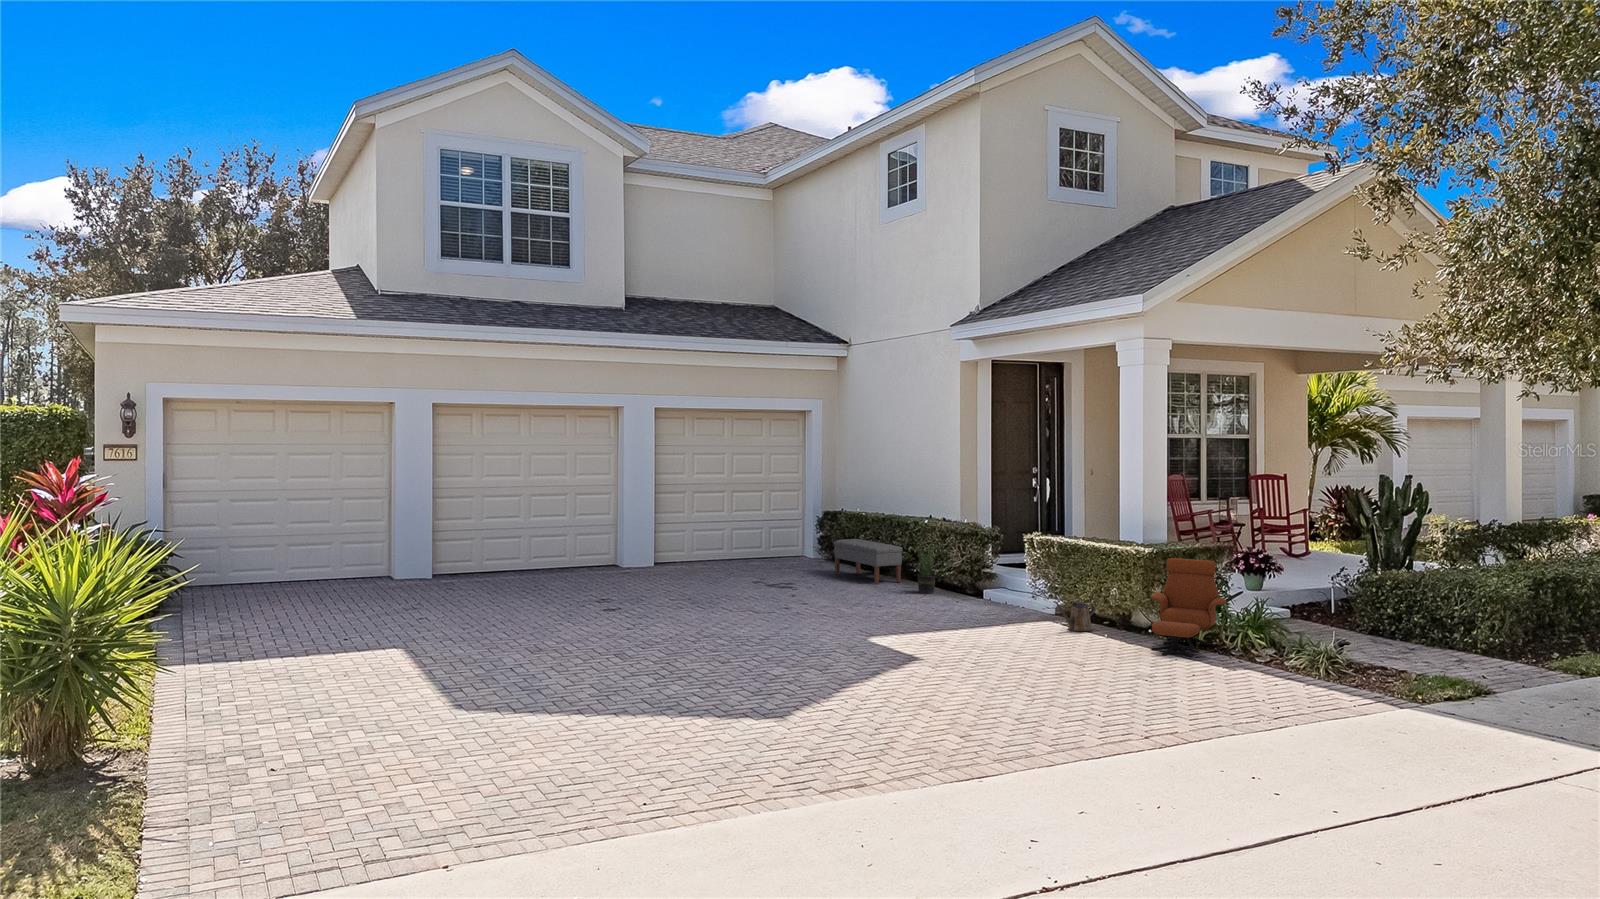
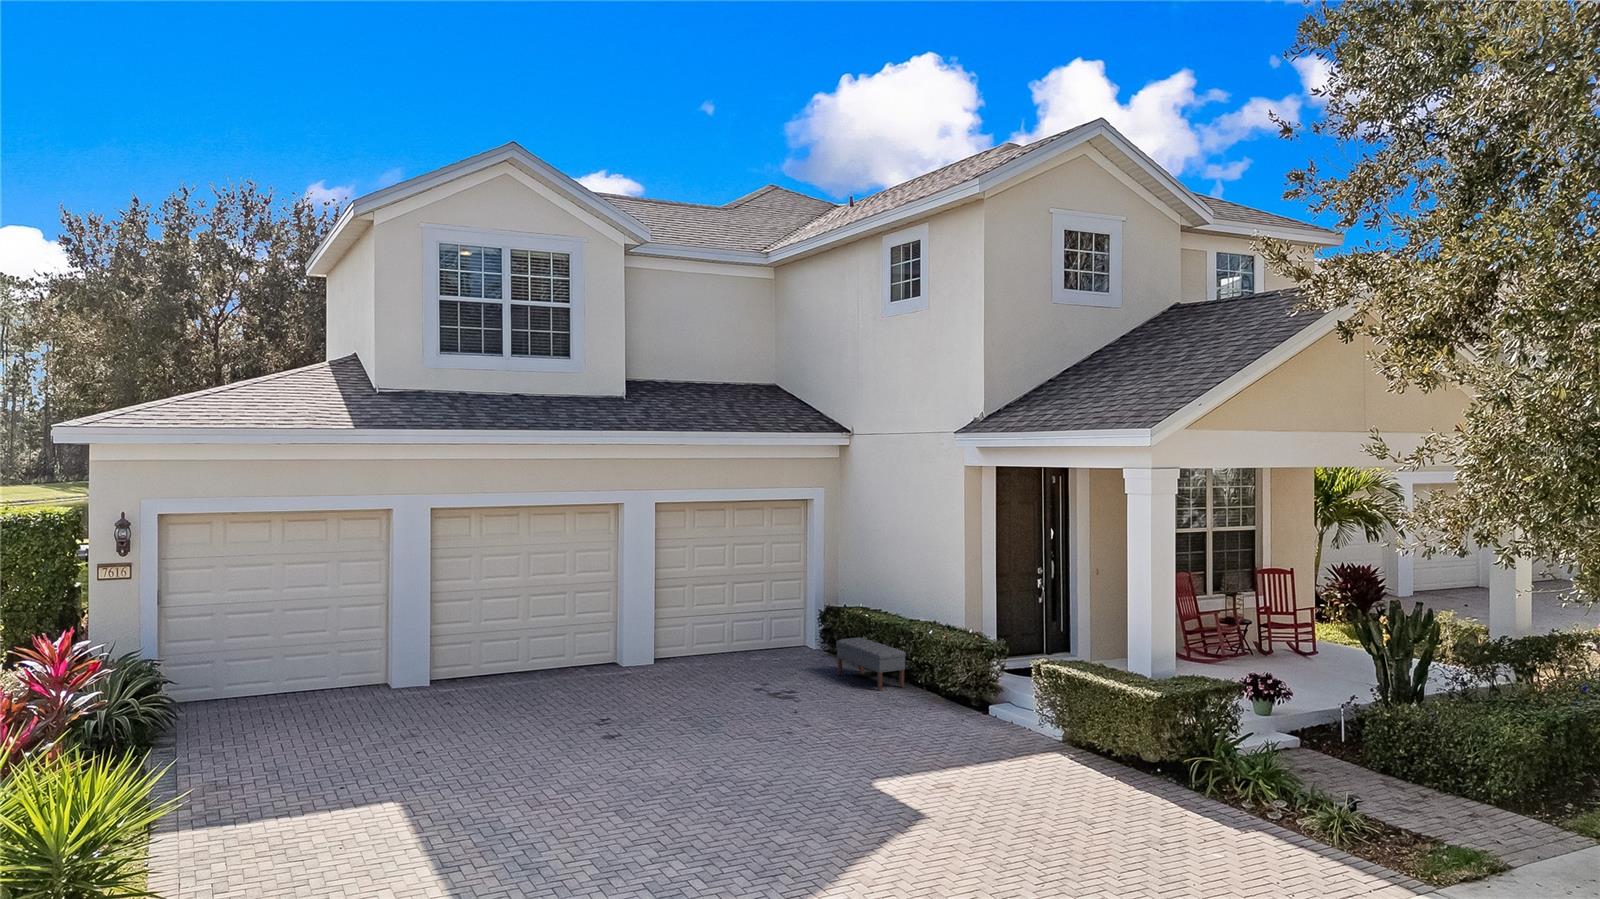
potted plant: present [918,547,935,594] -> none [918,652,944,706]
lounge chair: present [1151,558,1226,657] -> none [1160,700,1236,813]
watering can: present [1053,601,1095,631] -> none [1060,738,1102,770]

